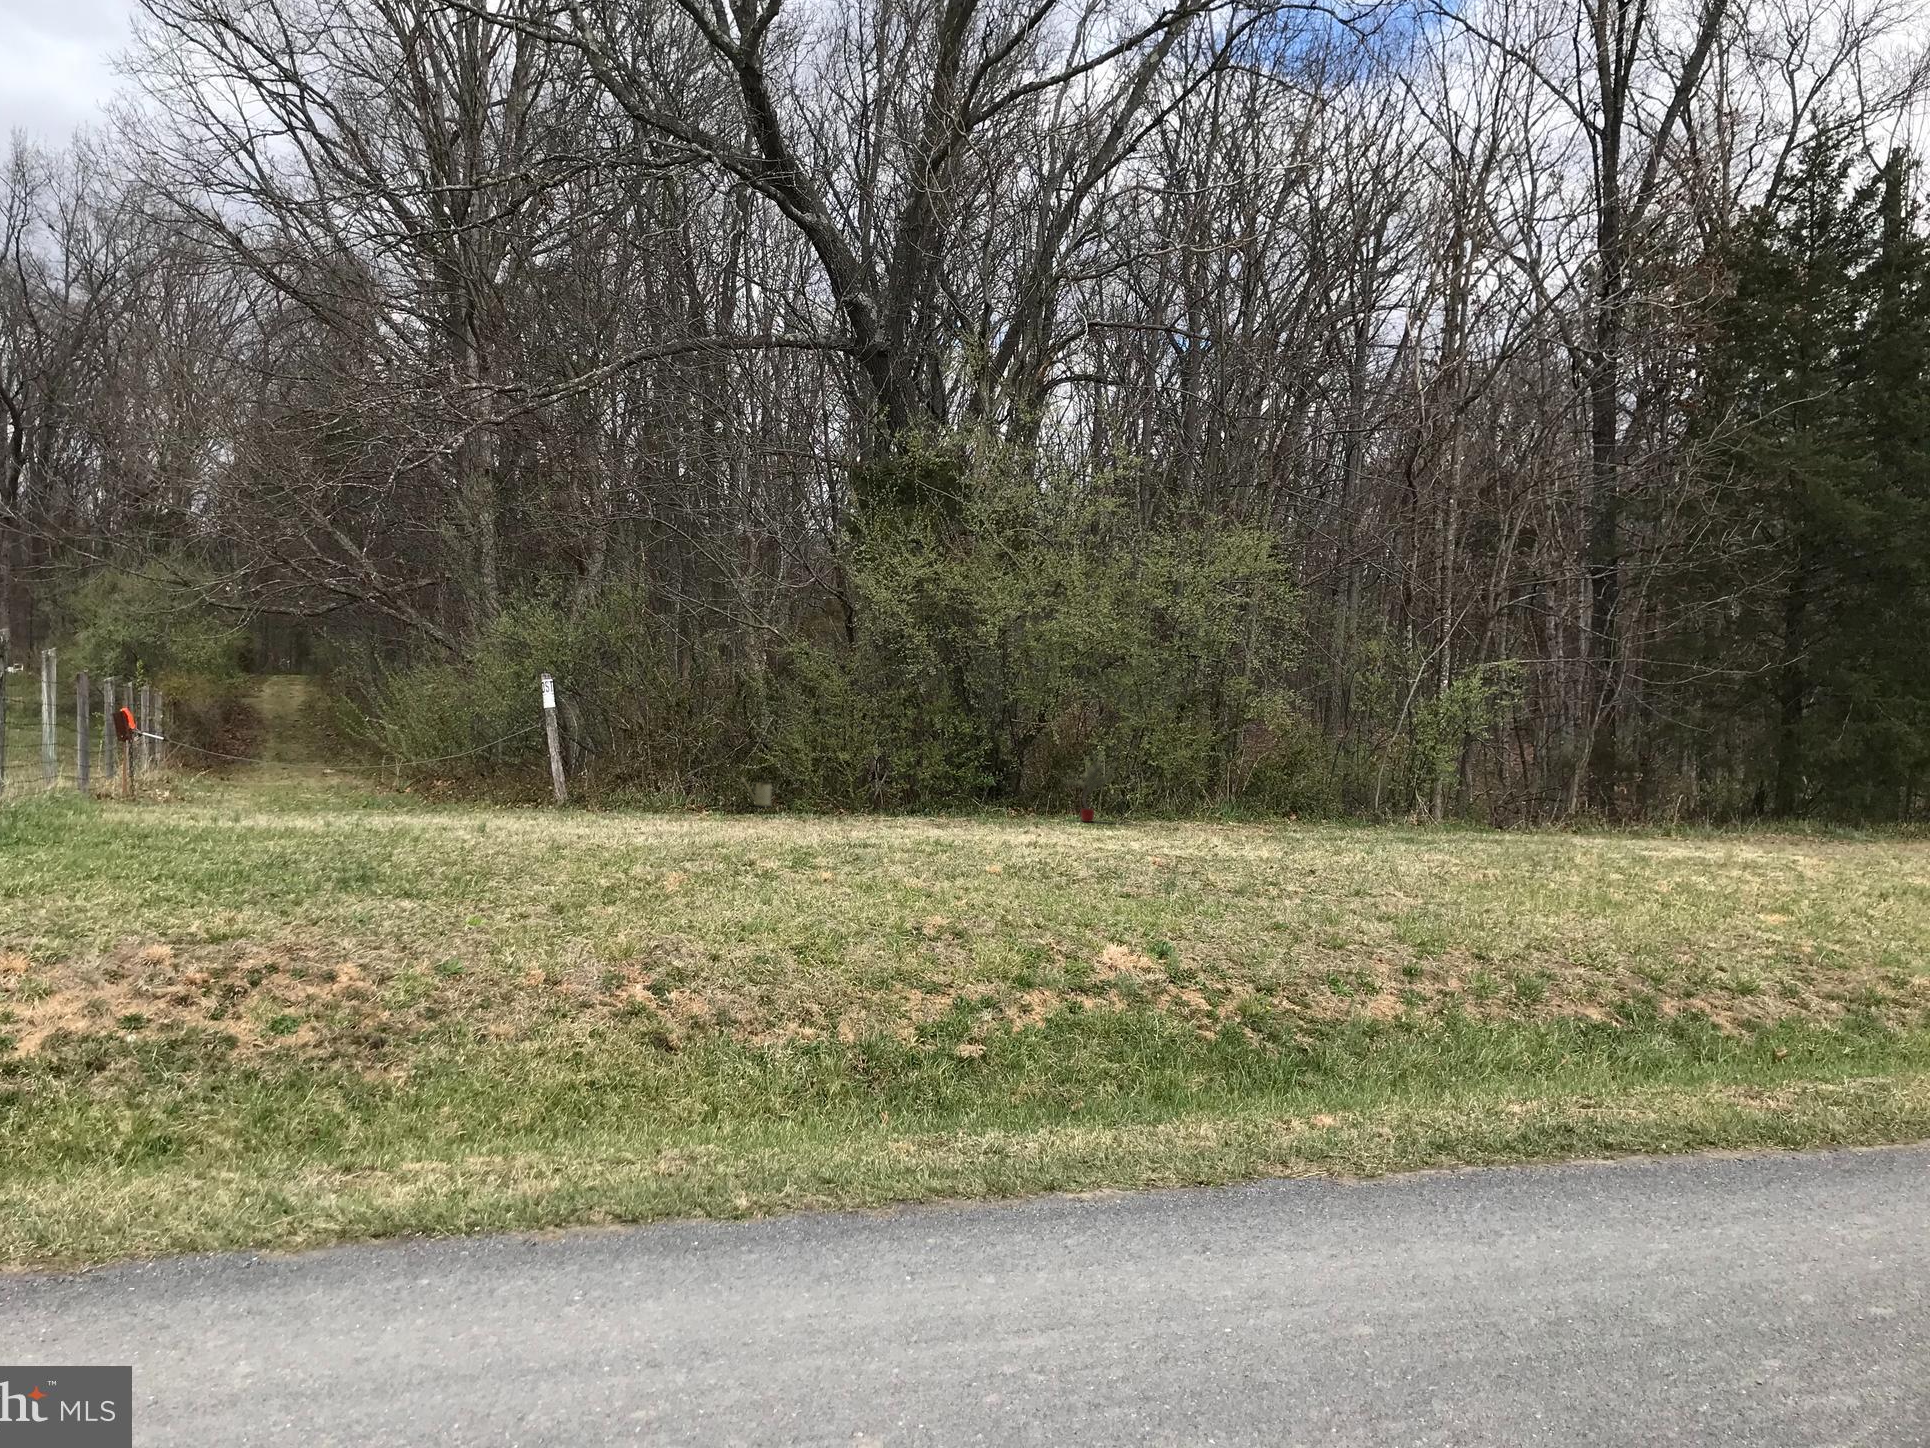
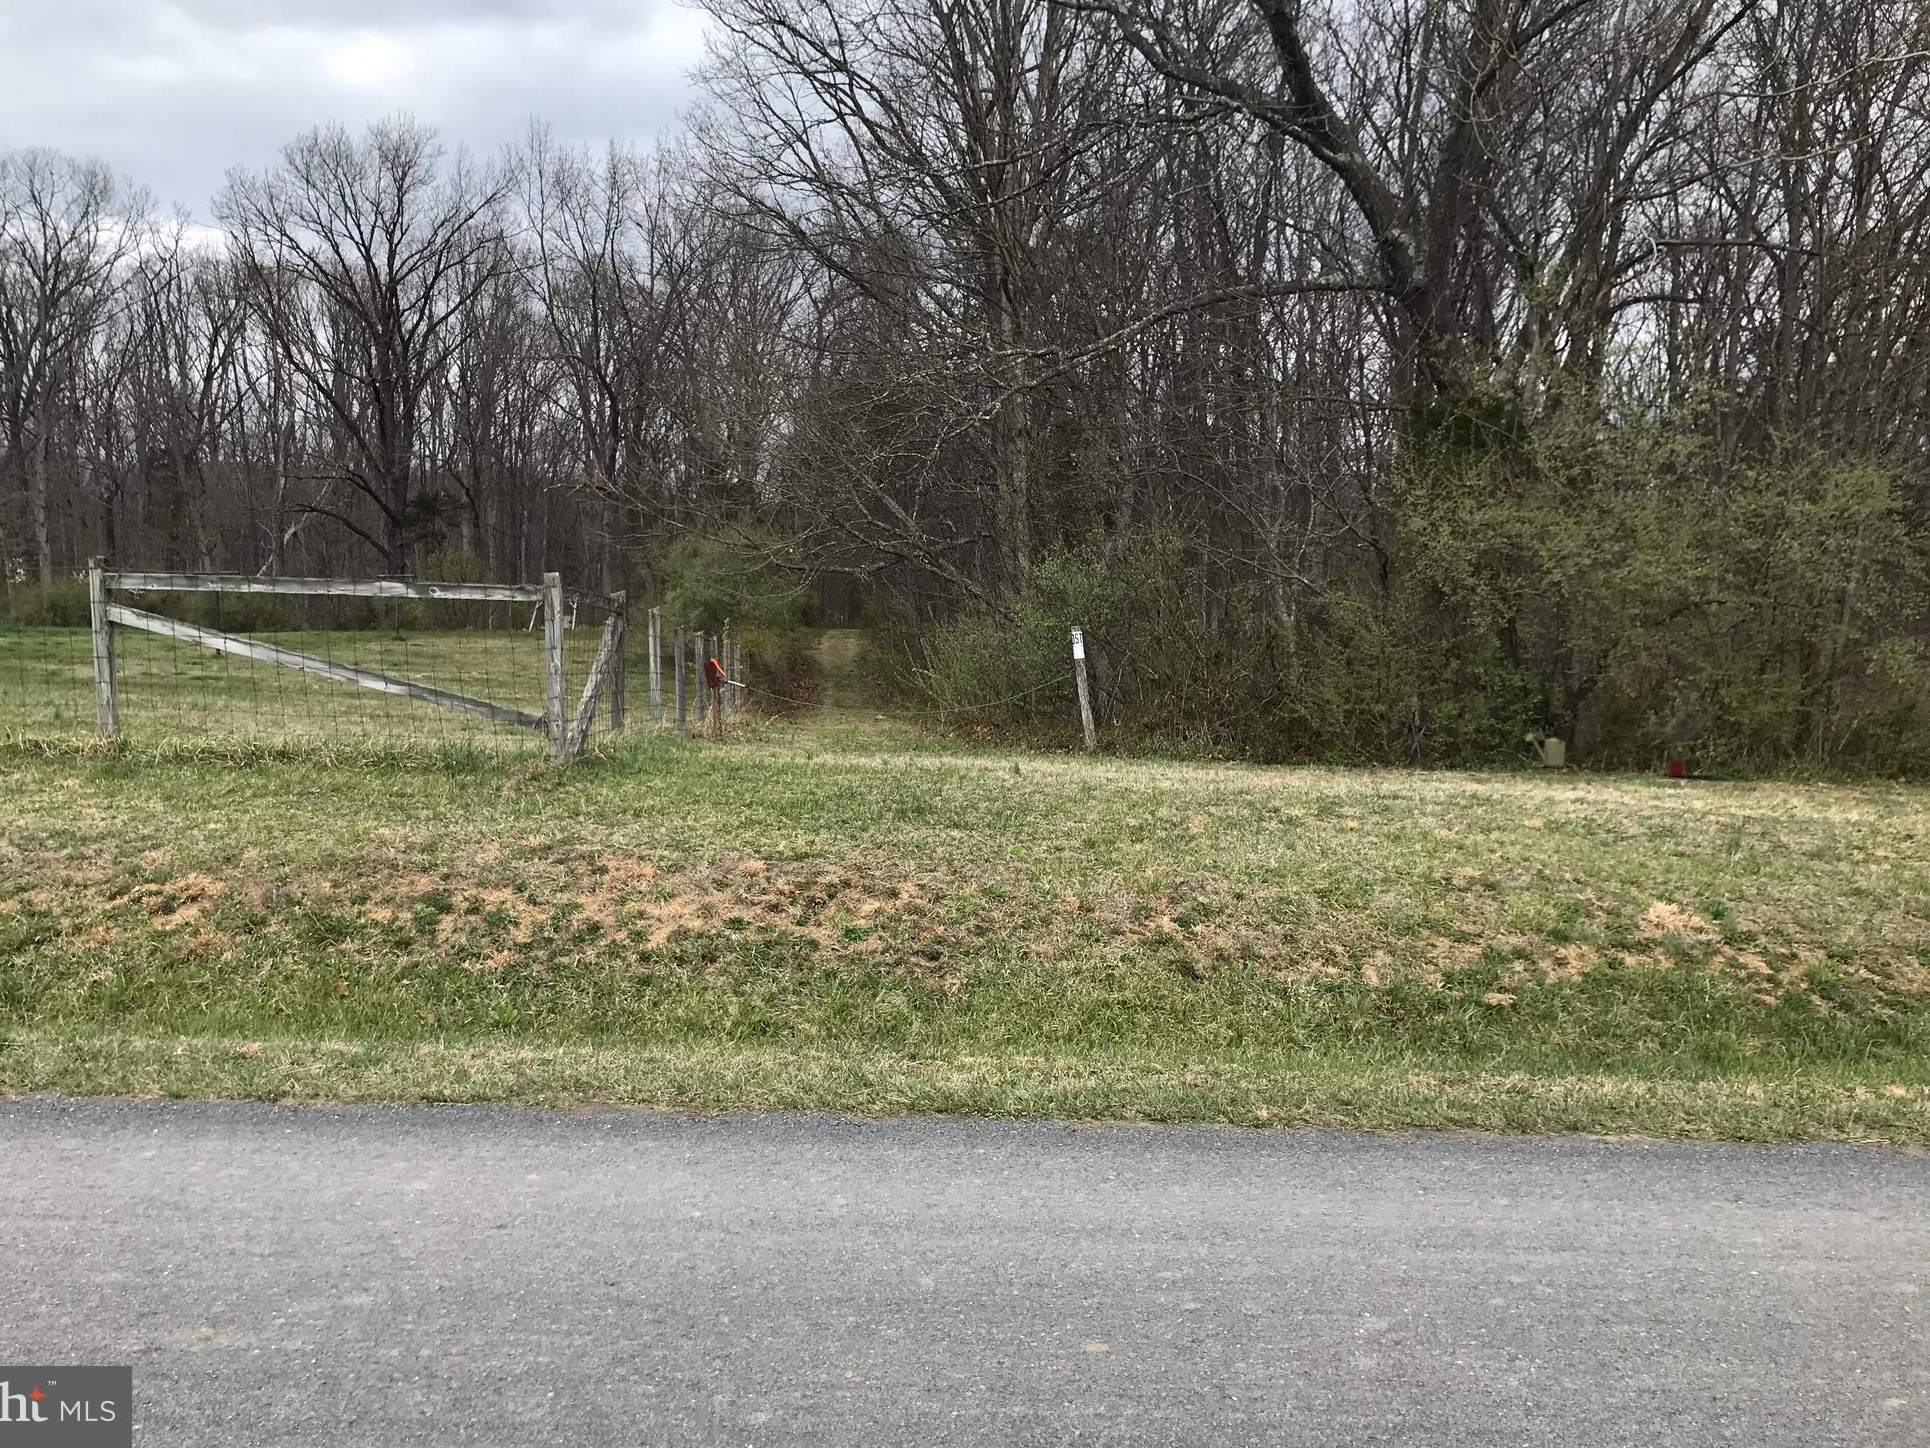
watering can: present [740,776,772,807] -> present [1526,734,1565,768]

